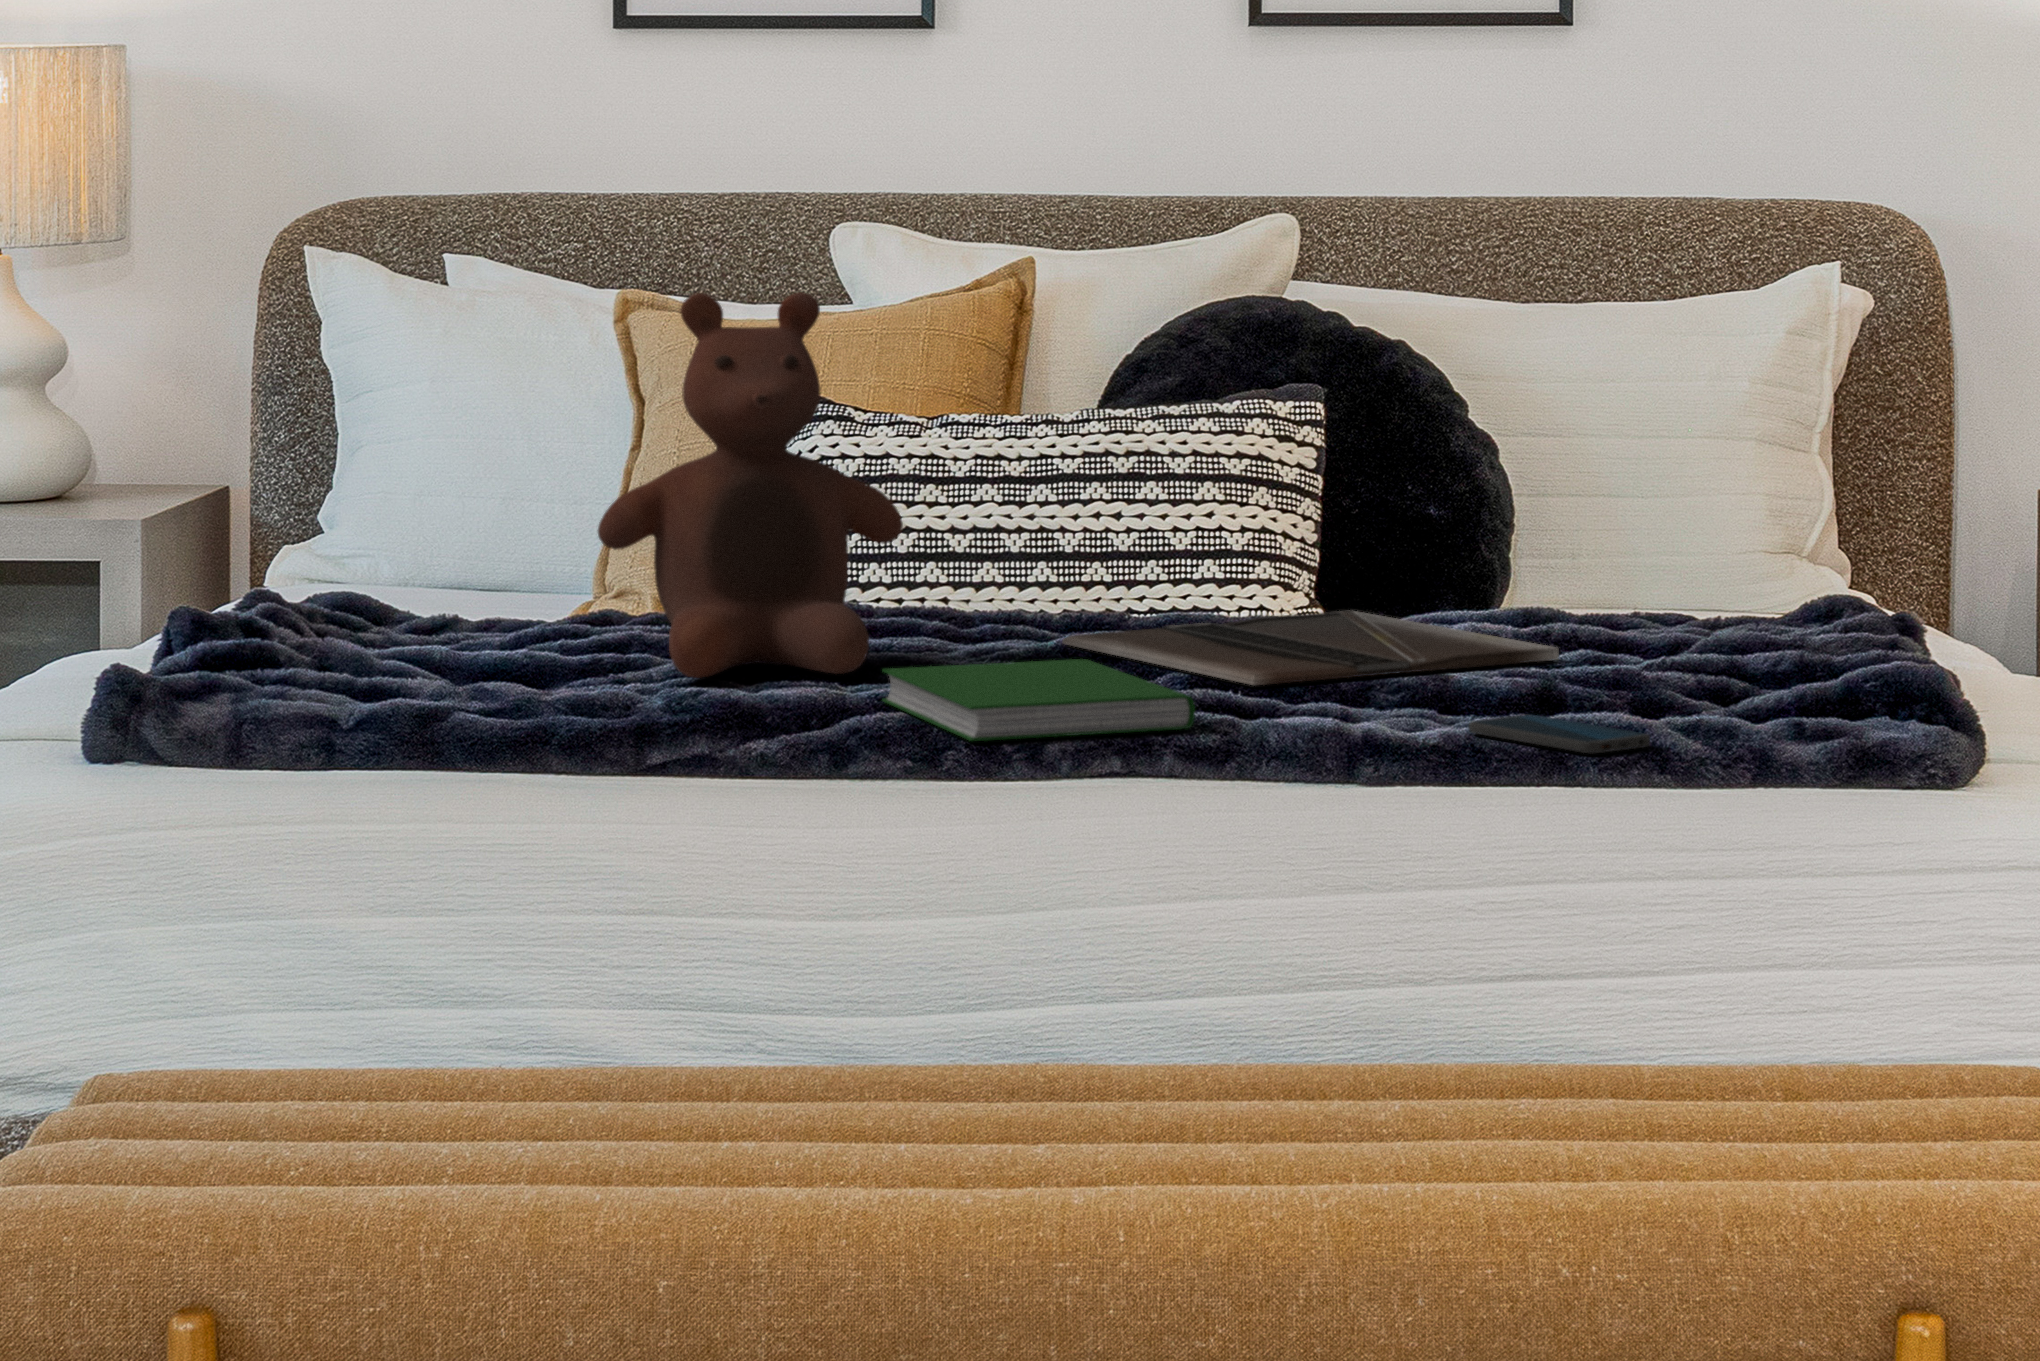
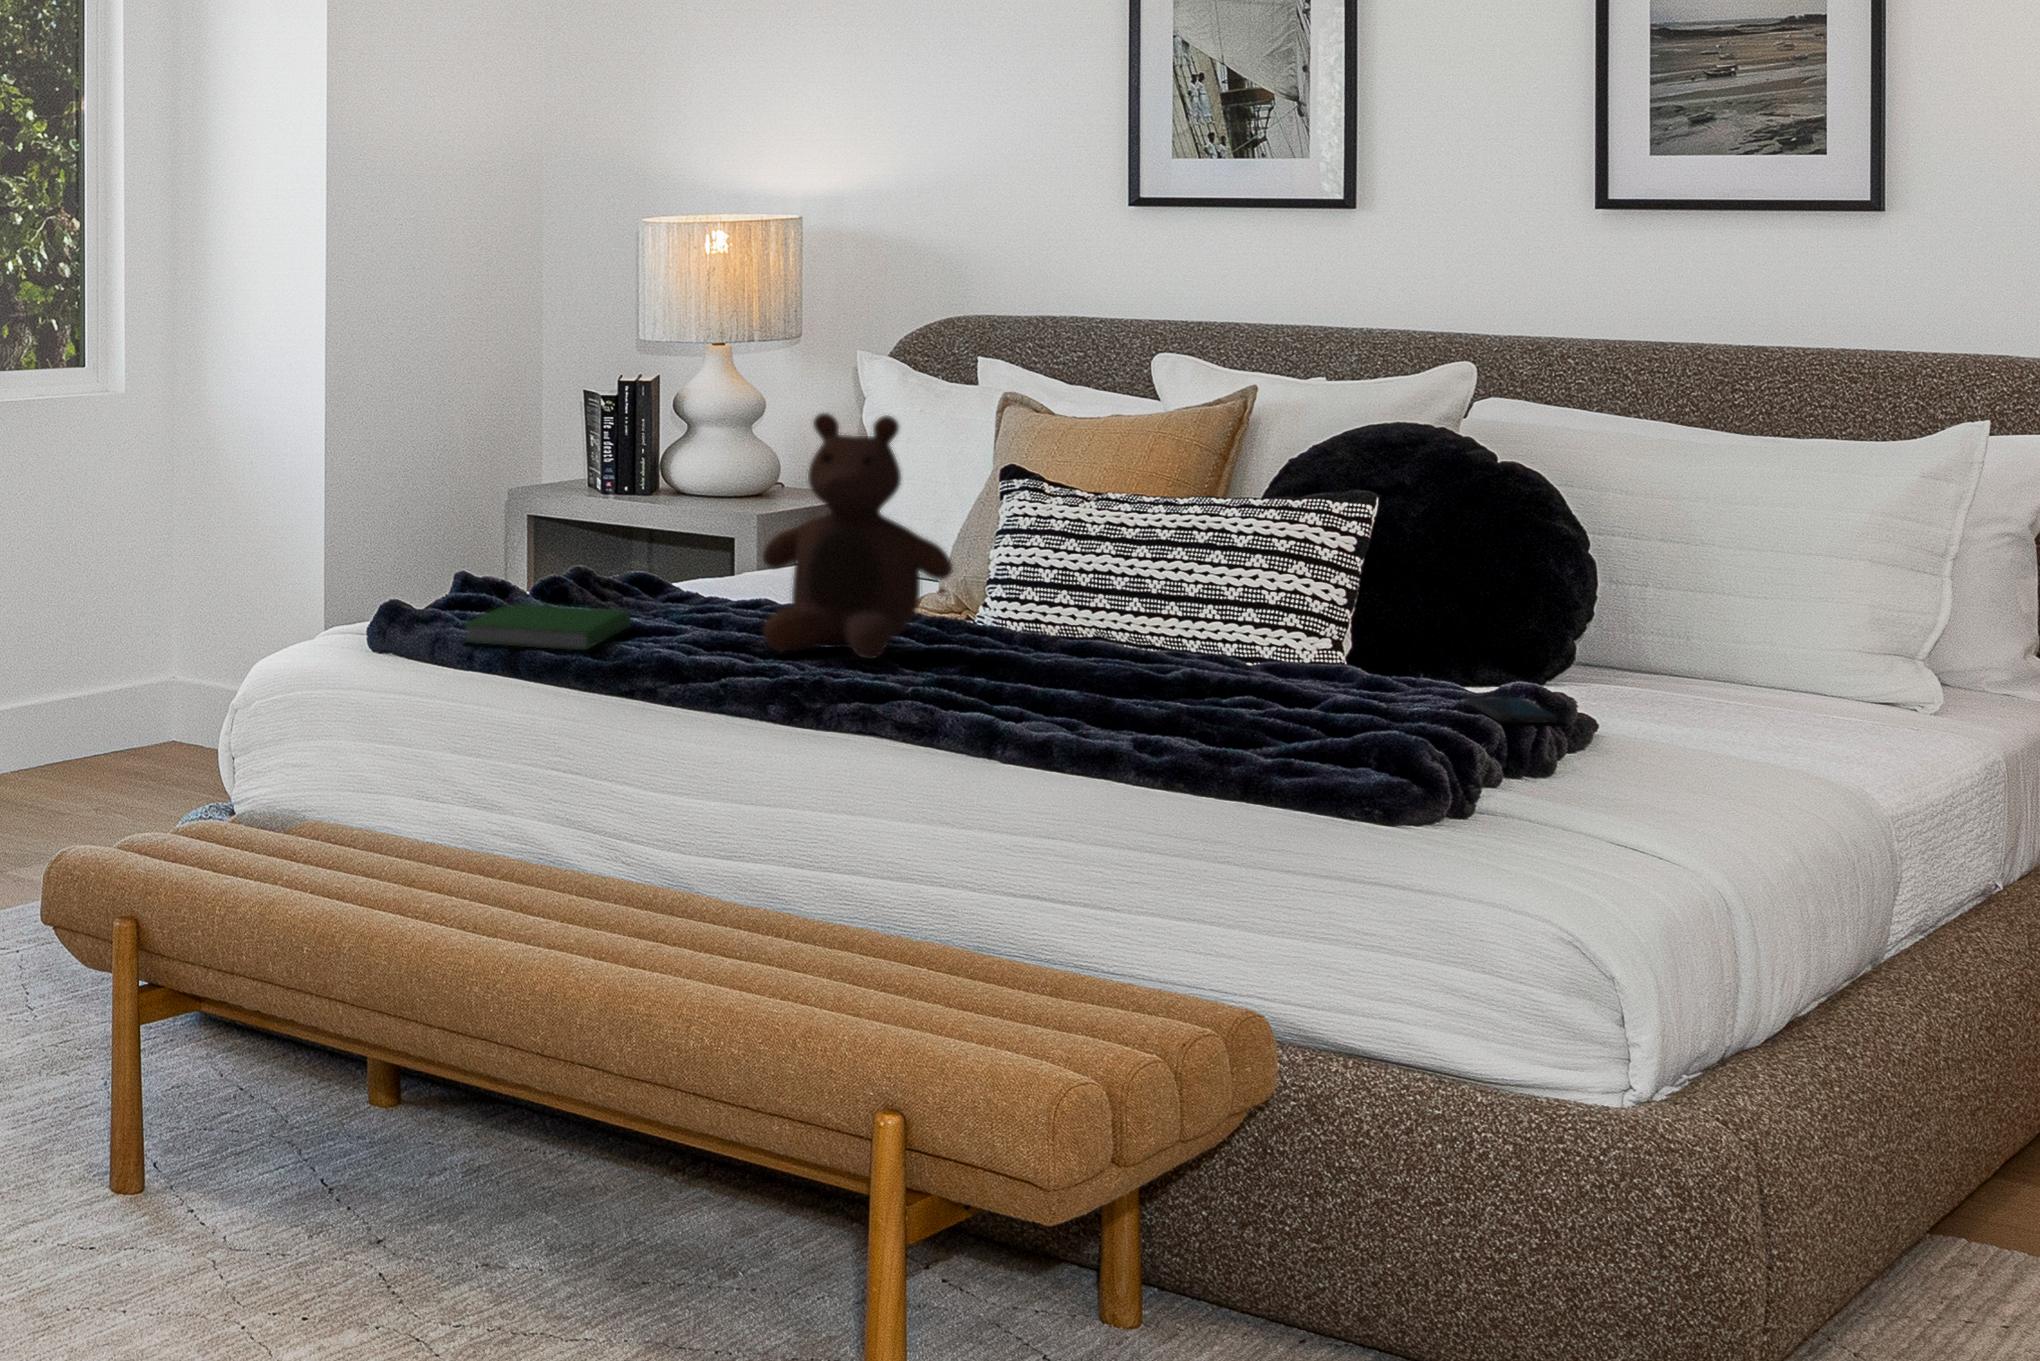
laptop: present [1062,610,1559,686] -> none [1074,653,1363,708]
hardcover book: present [882,659,1195,741] -> present [464,605,631,650]
smartphone: present [1469,715,1650,754] -> present [1466,696,1558,723]

